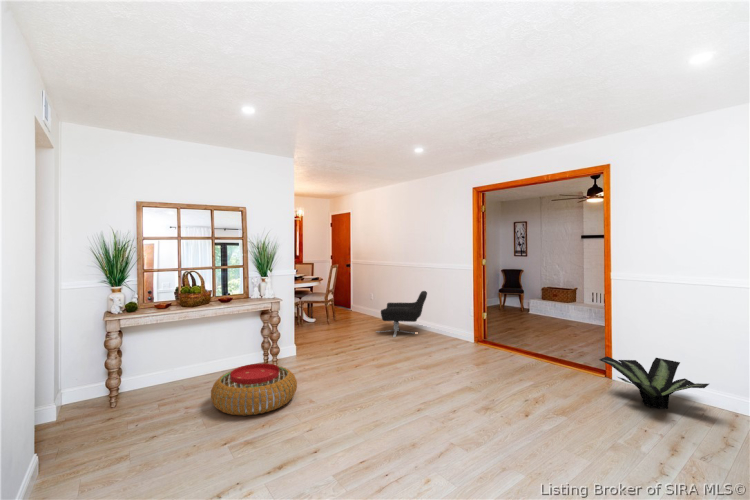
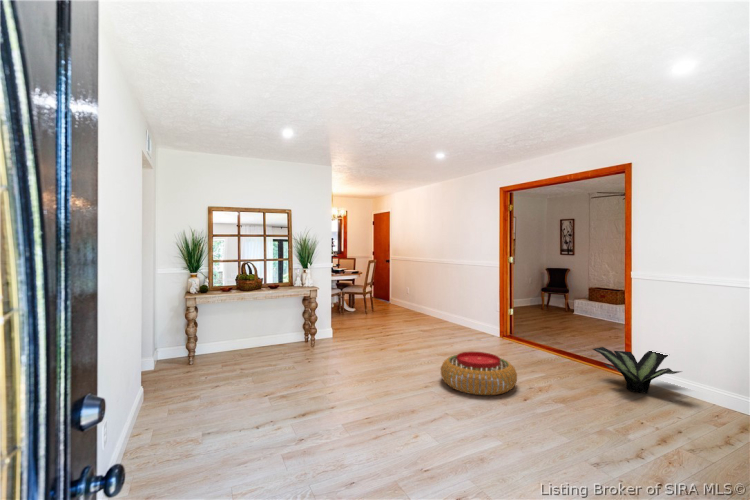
lounge chair: present [377,291,427,337] -> none [408,286,458,328]
pouf: present [211,363,297,416] -> present [441,352,517,395]

